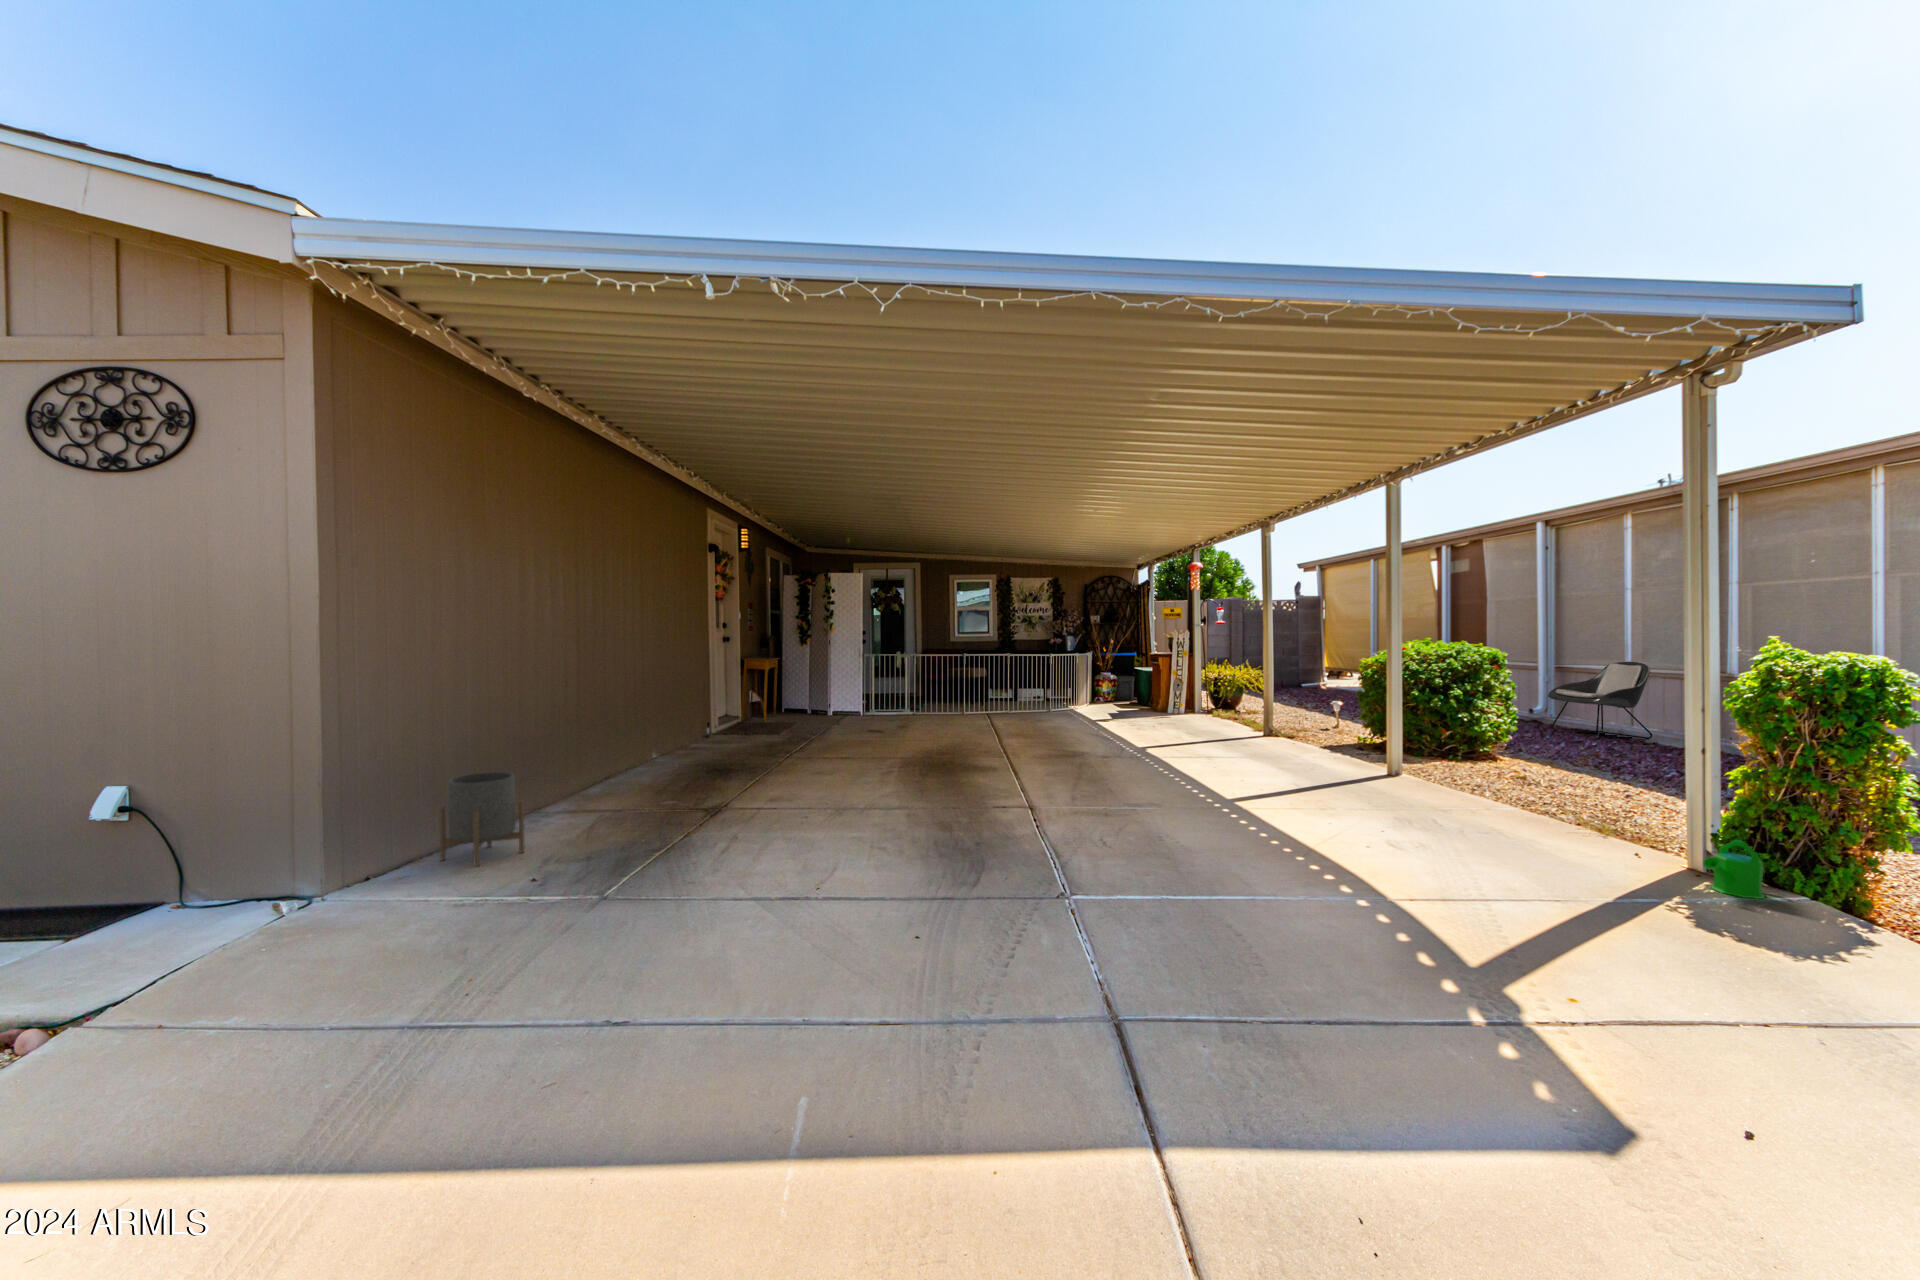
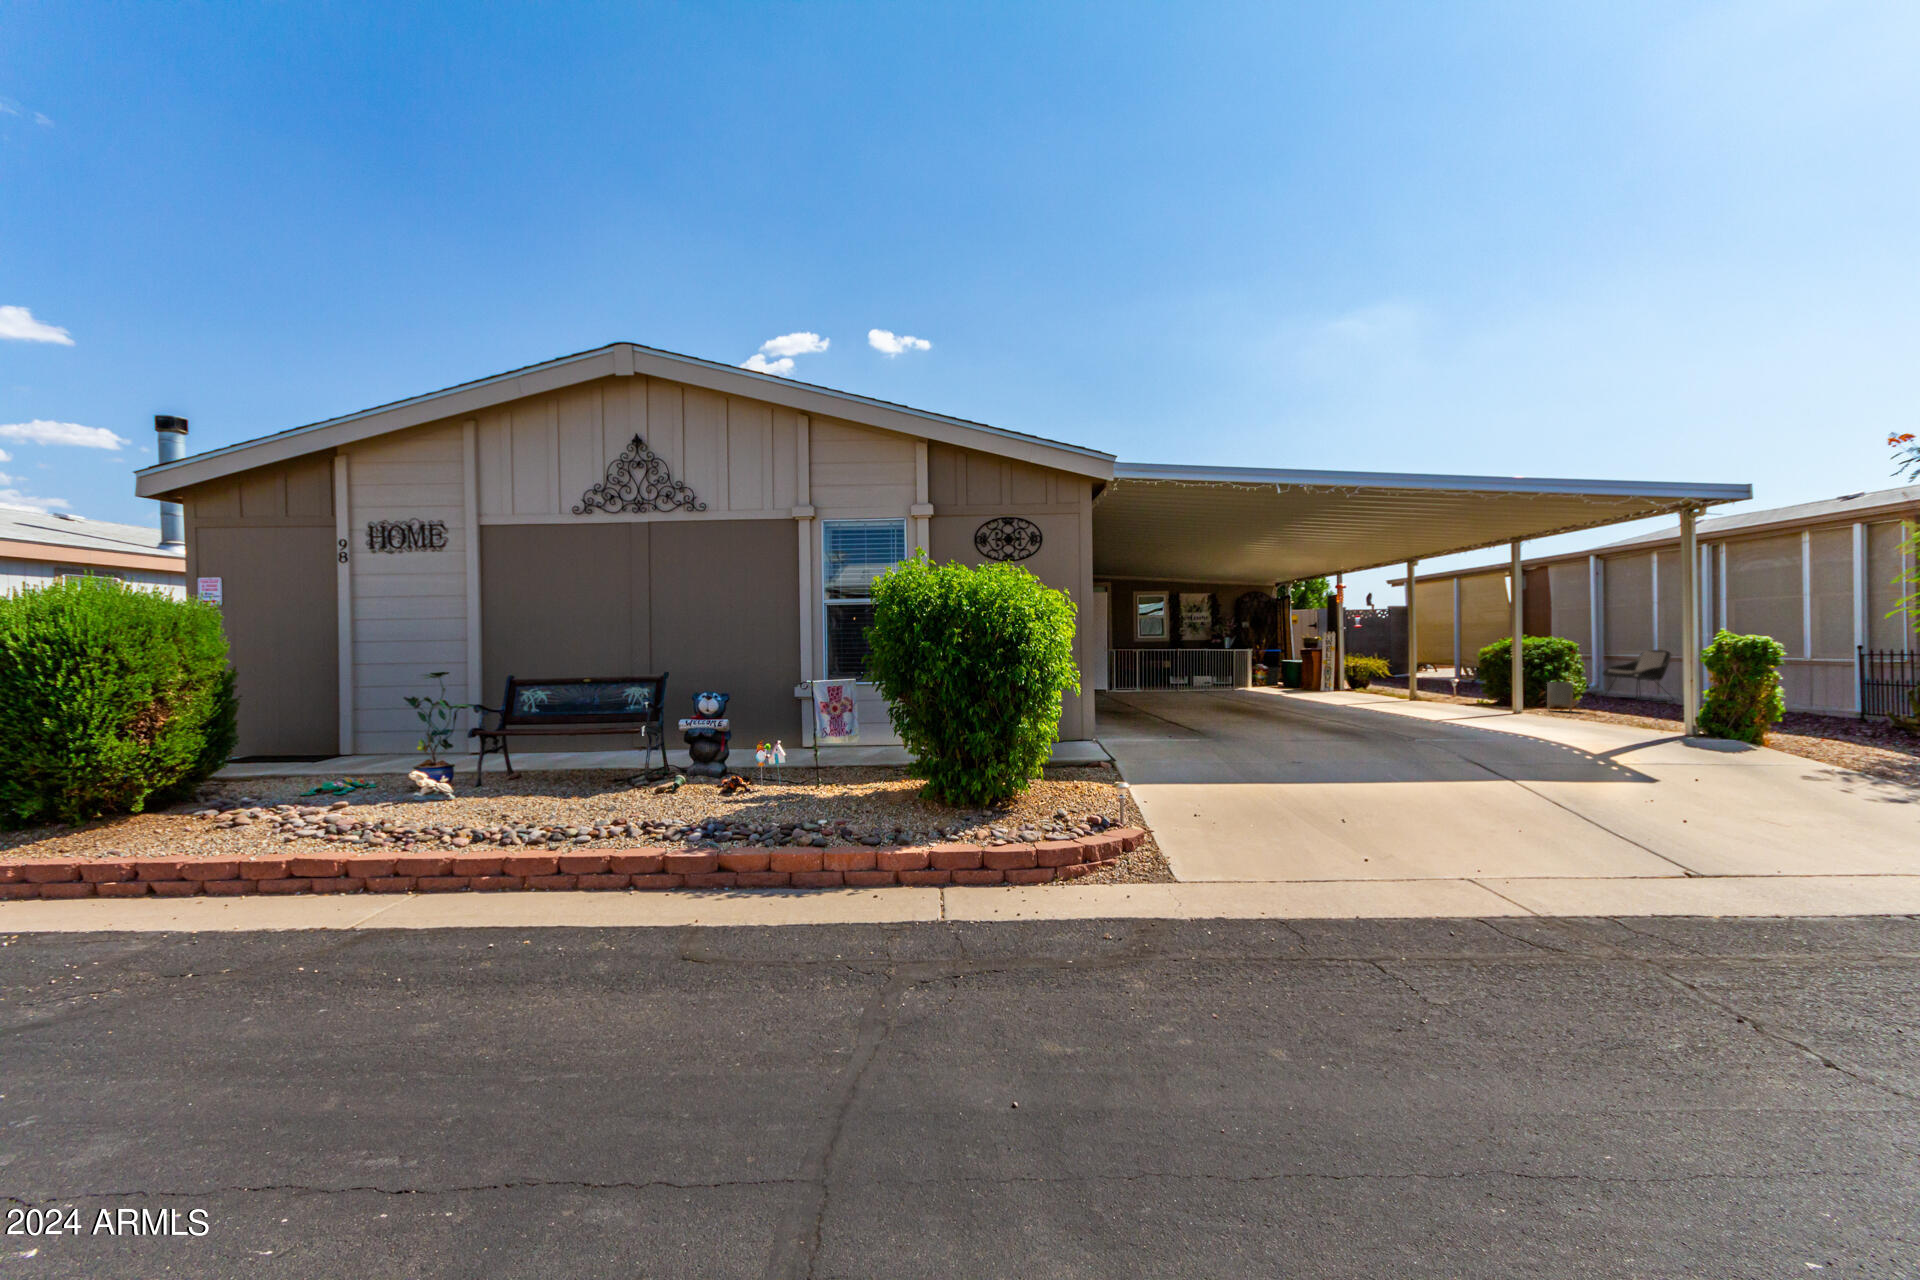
planter: present [439,772,525,867] -> present [1547,682,1573,712]
watering can: present [1703,840,1765,899] -> none [1691,720,1720,745]

